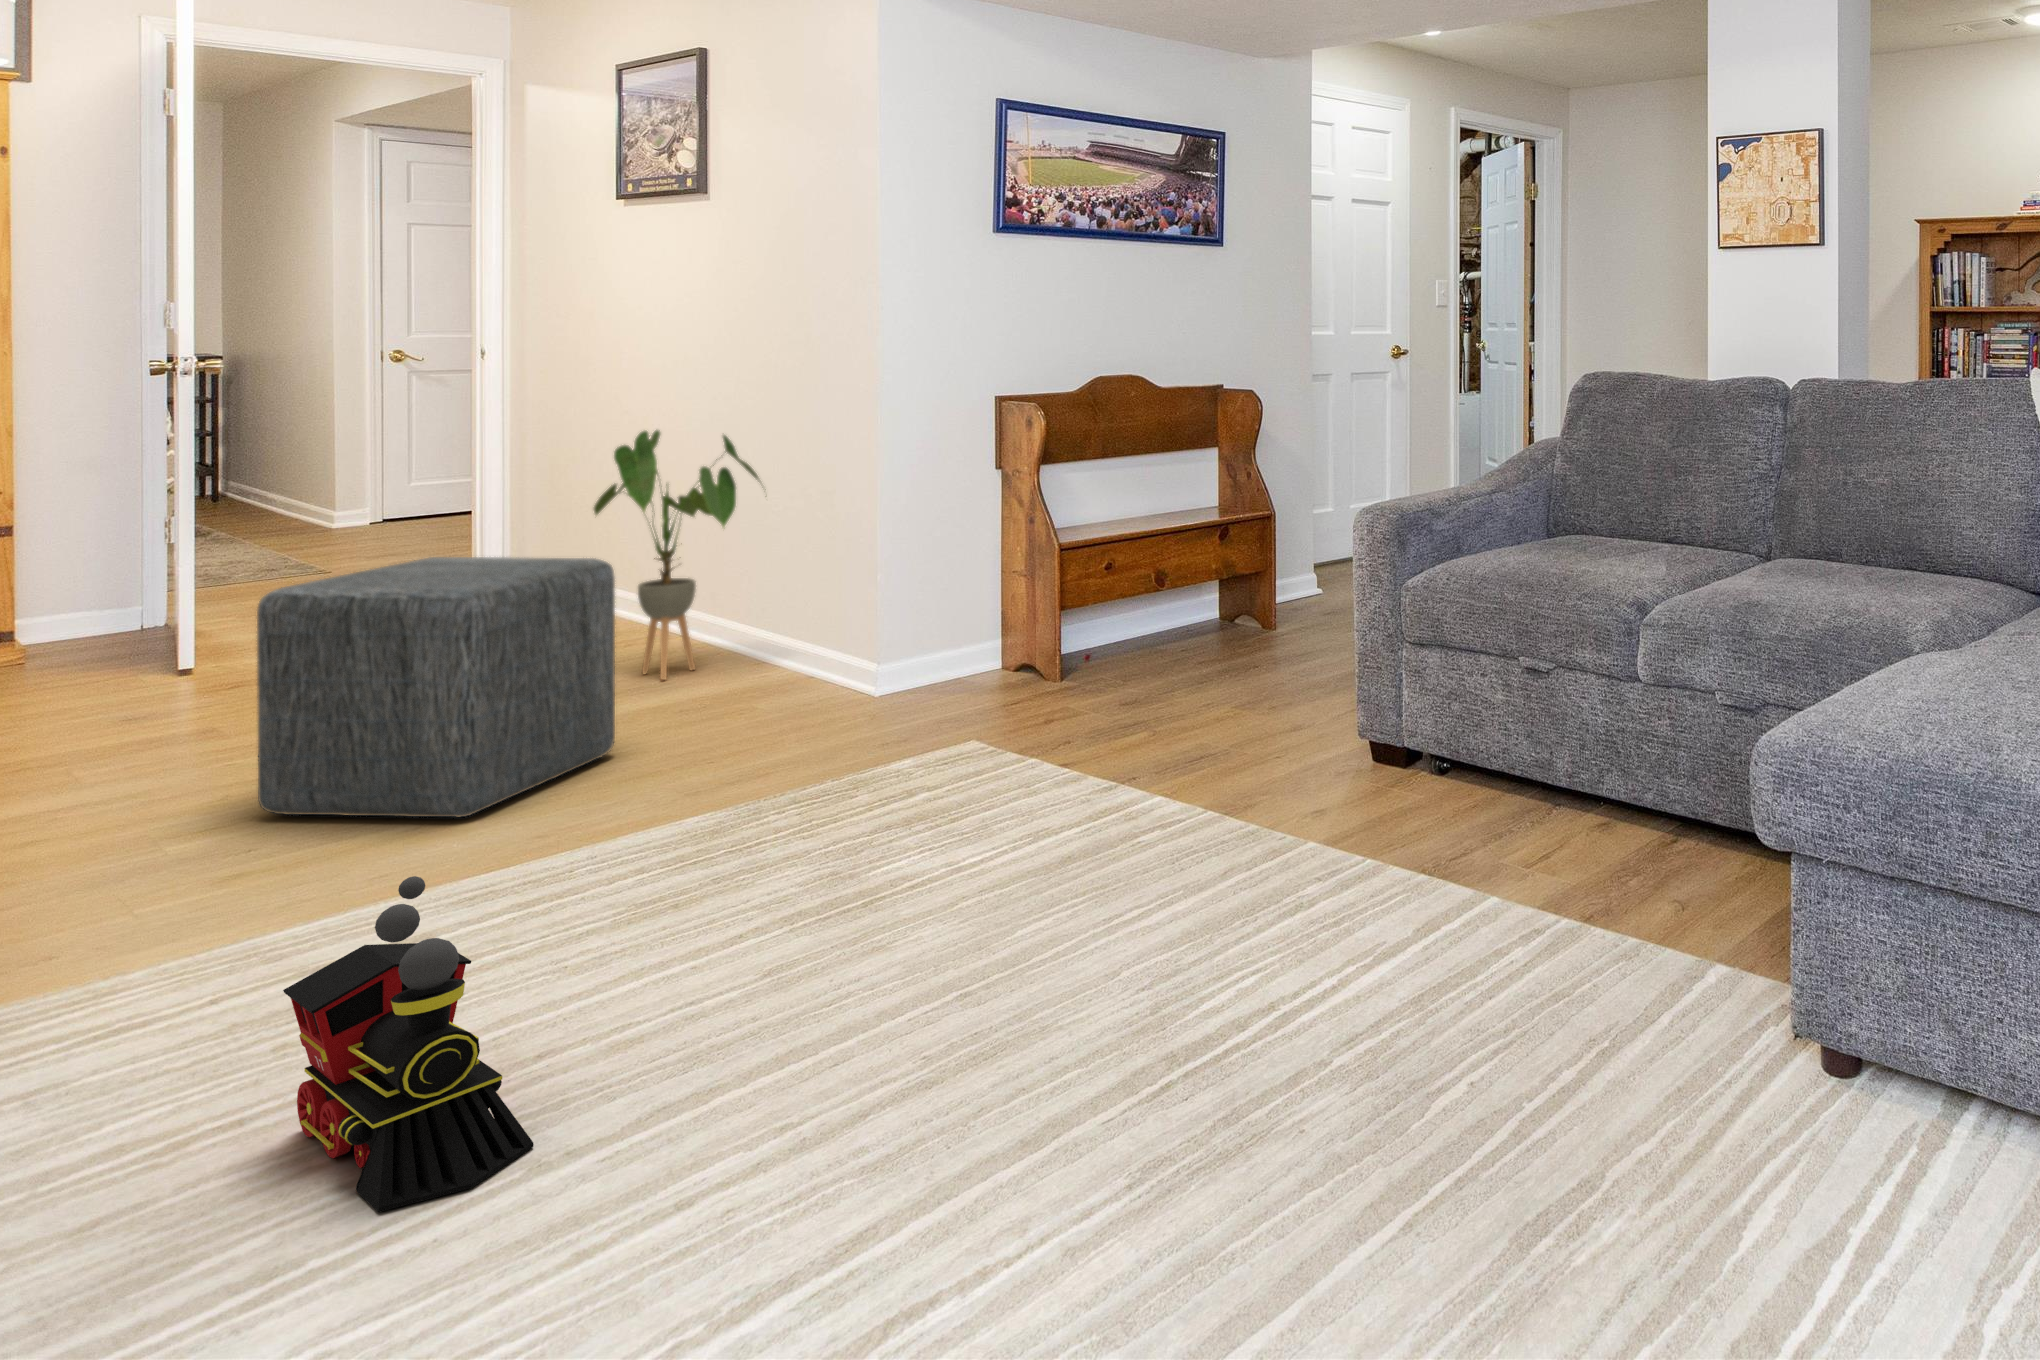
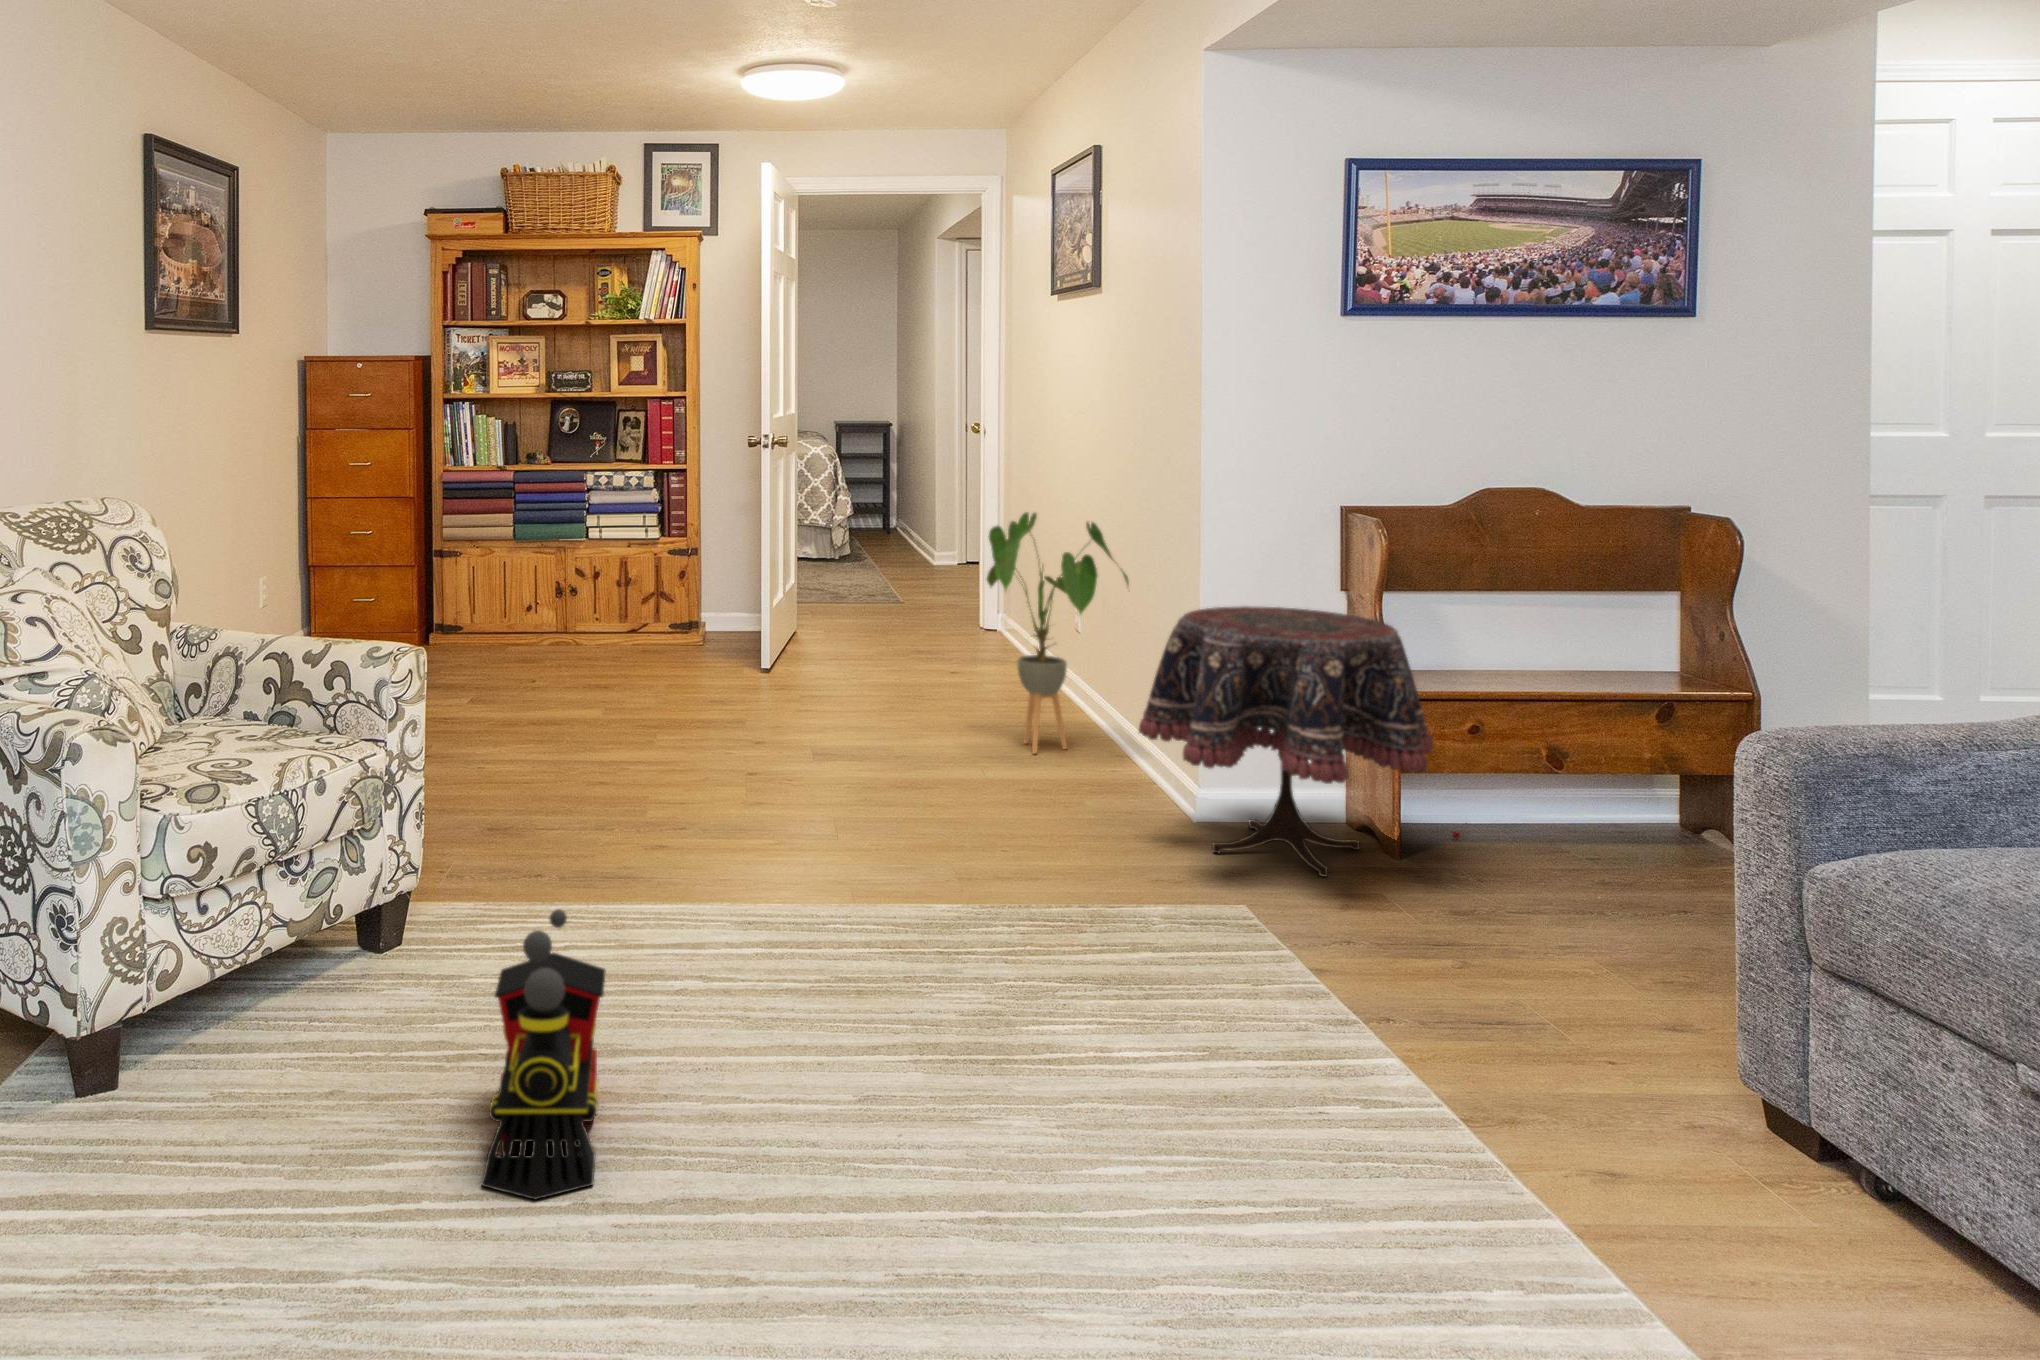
side table: none [836,488,1090,713] -> present [1139,606,1433,877]
ottoman: present [257,557,615,817] -> none [697,613,940,847]

